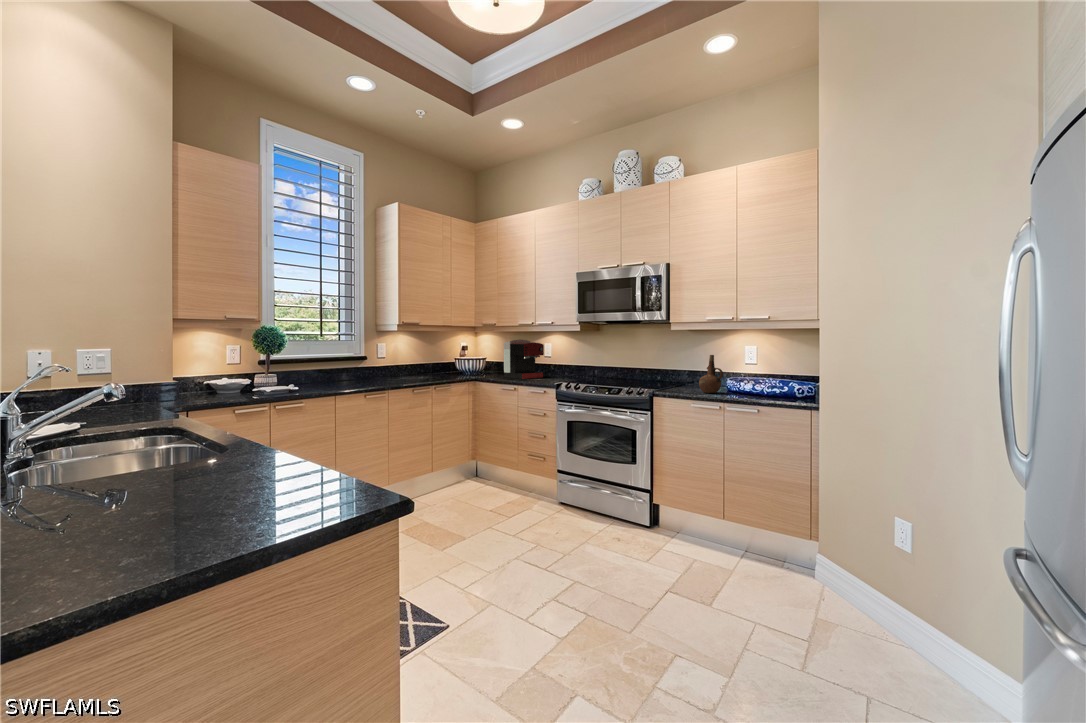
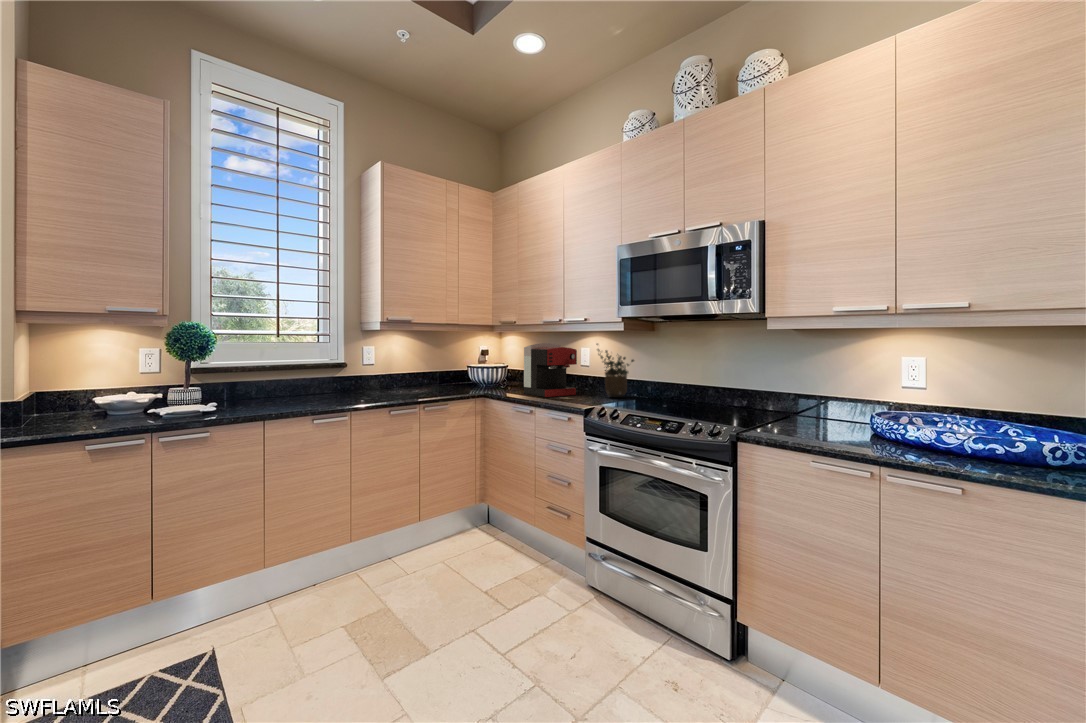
potted plant: none [559,339,586,378] -> present [596,344,634,397]
ceramic pitcher: present [699,355,723,393] -> none [822,373,871,442]

